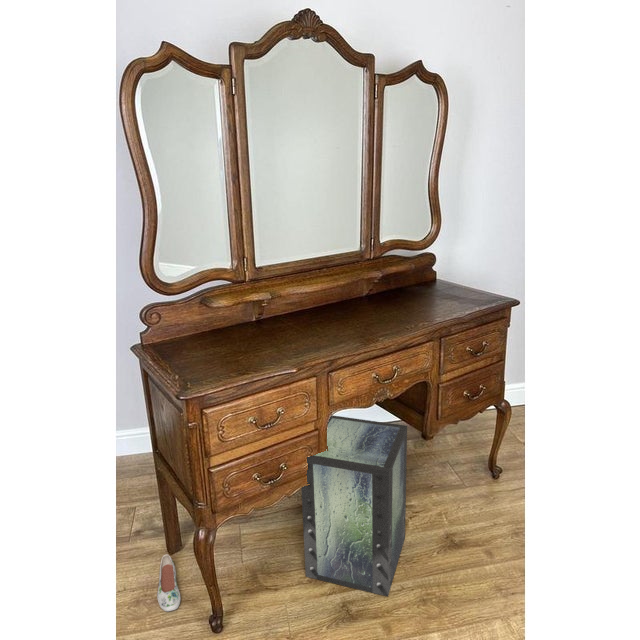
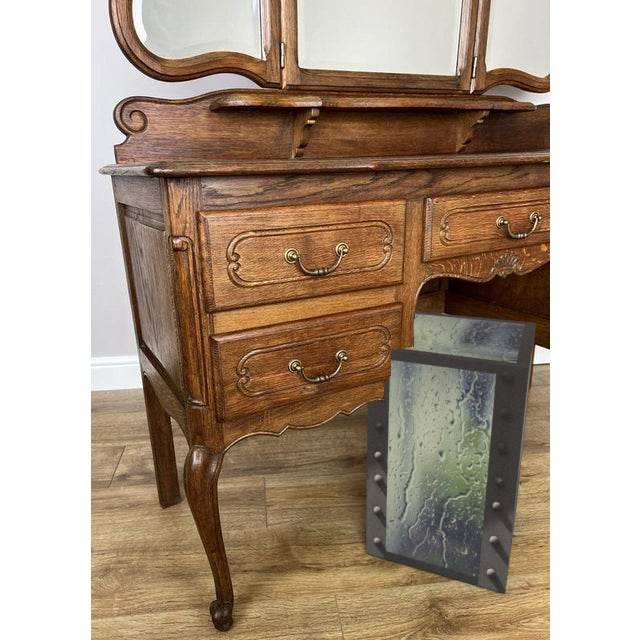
shoe: present [157,554,181,612] -> none [132,505,168,591]

